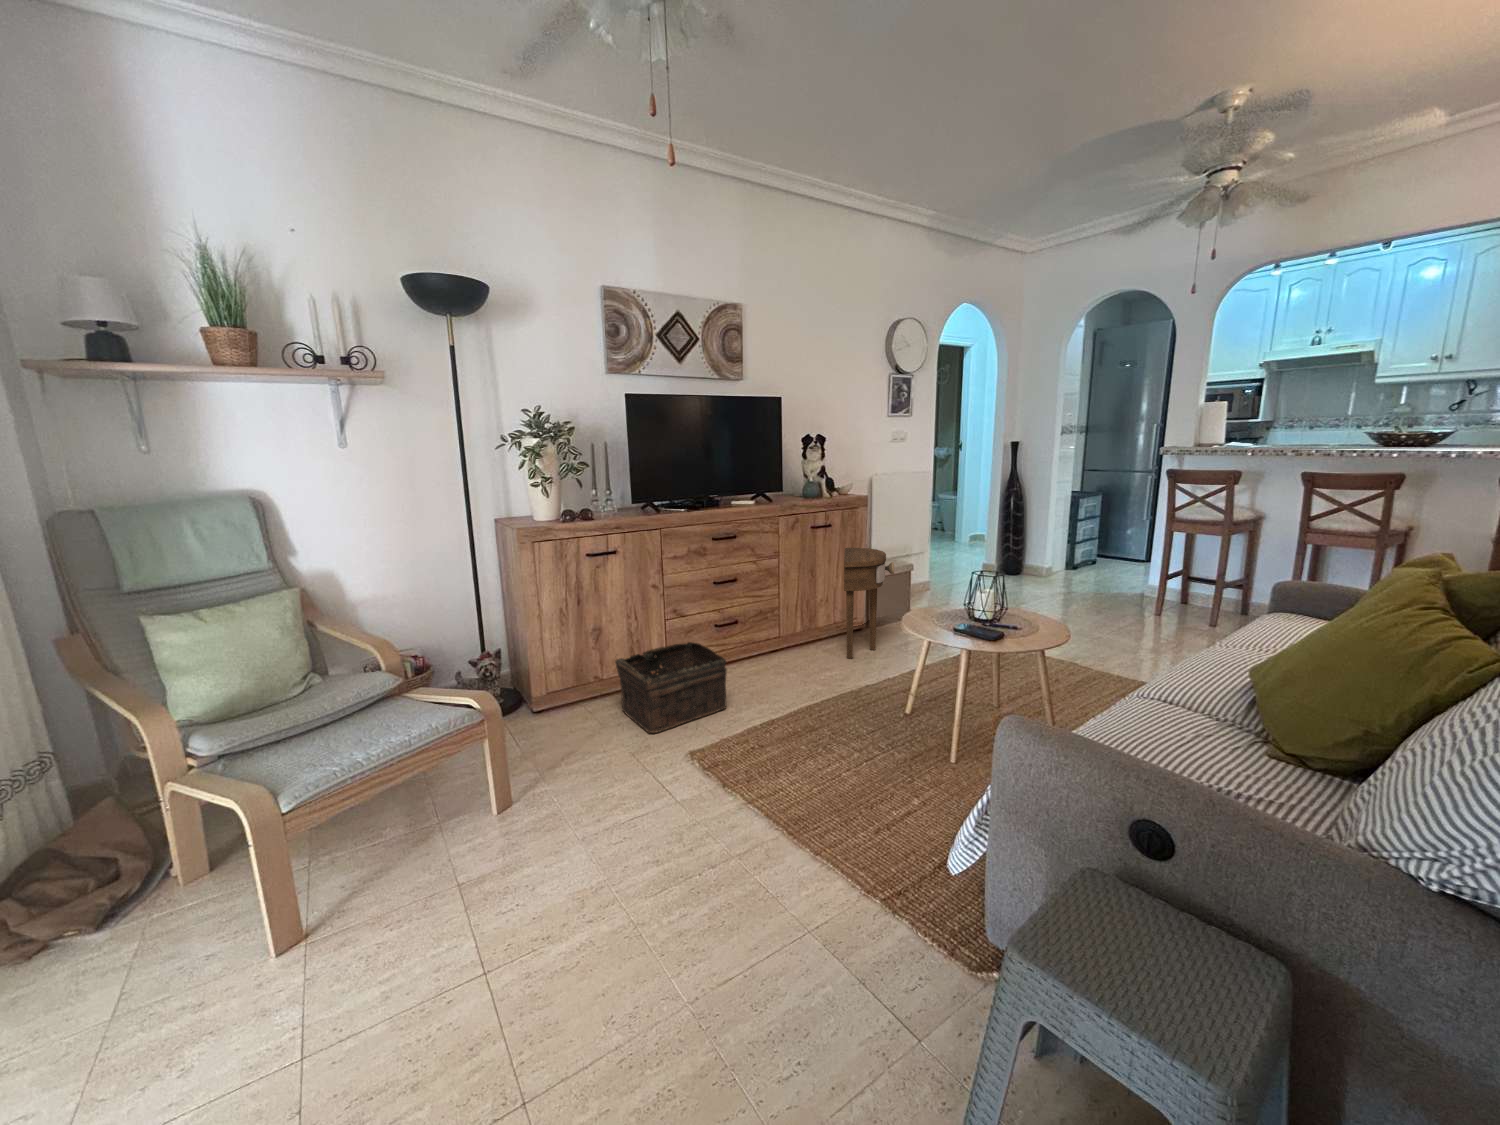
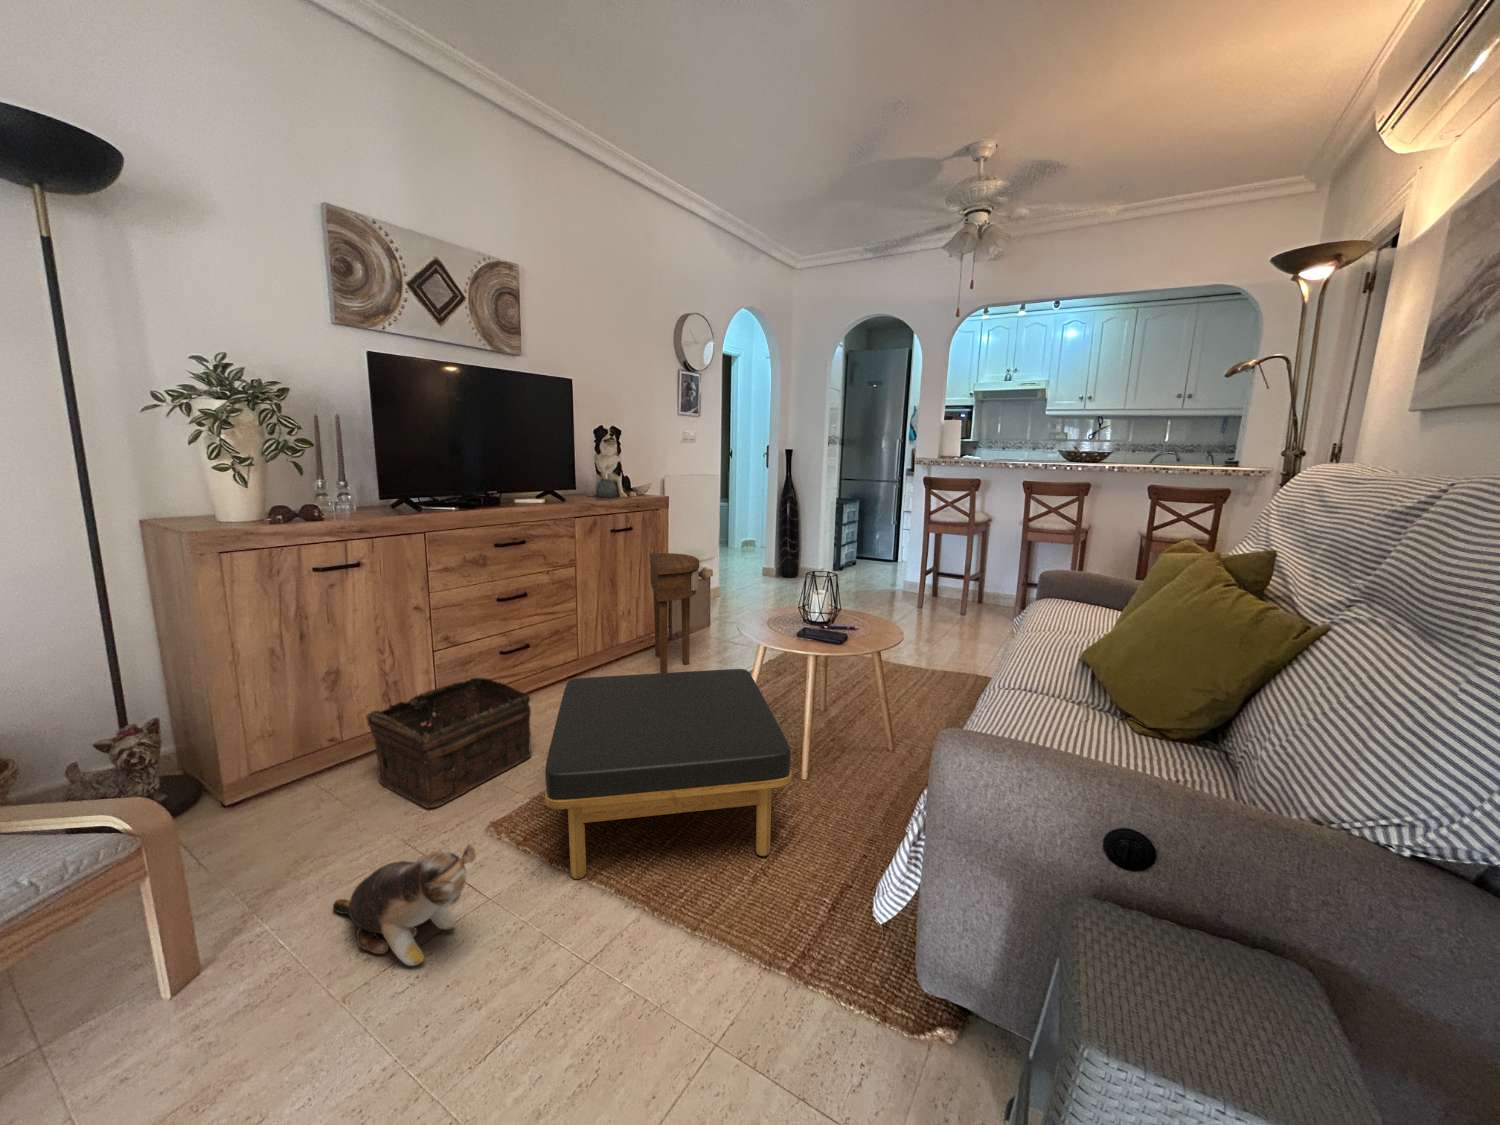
ottoman: none [716,649,916,815] -> present [545,669,792,879]
plush toy: none [584,753,661,829] -> present [333,845,475,966]

